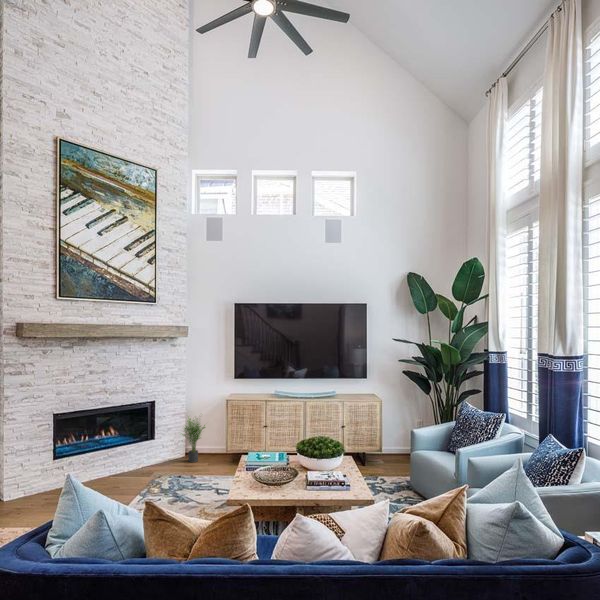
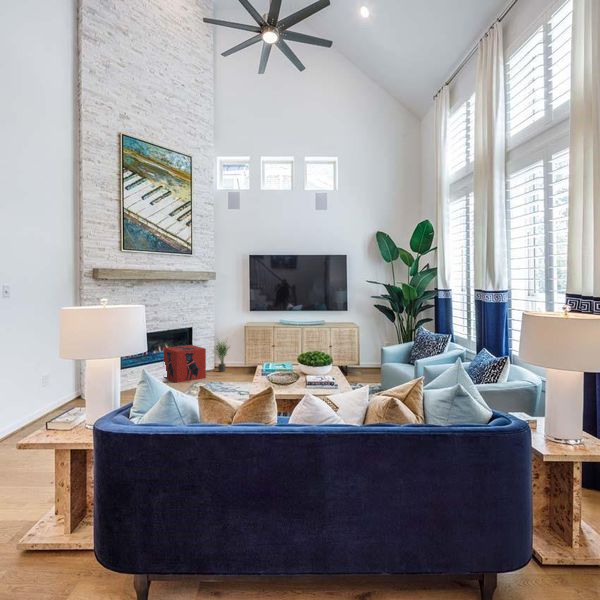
storage box: none [109,426,170,488] -> present [164,345,206,383]

